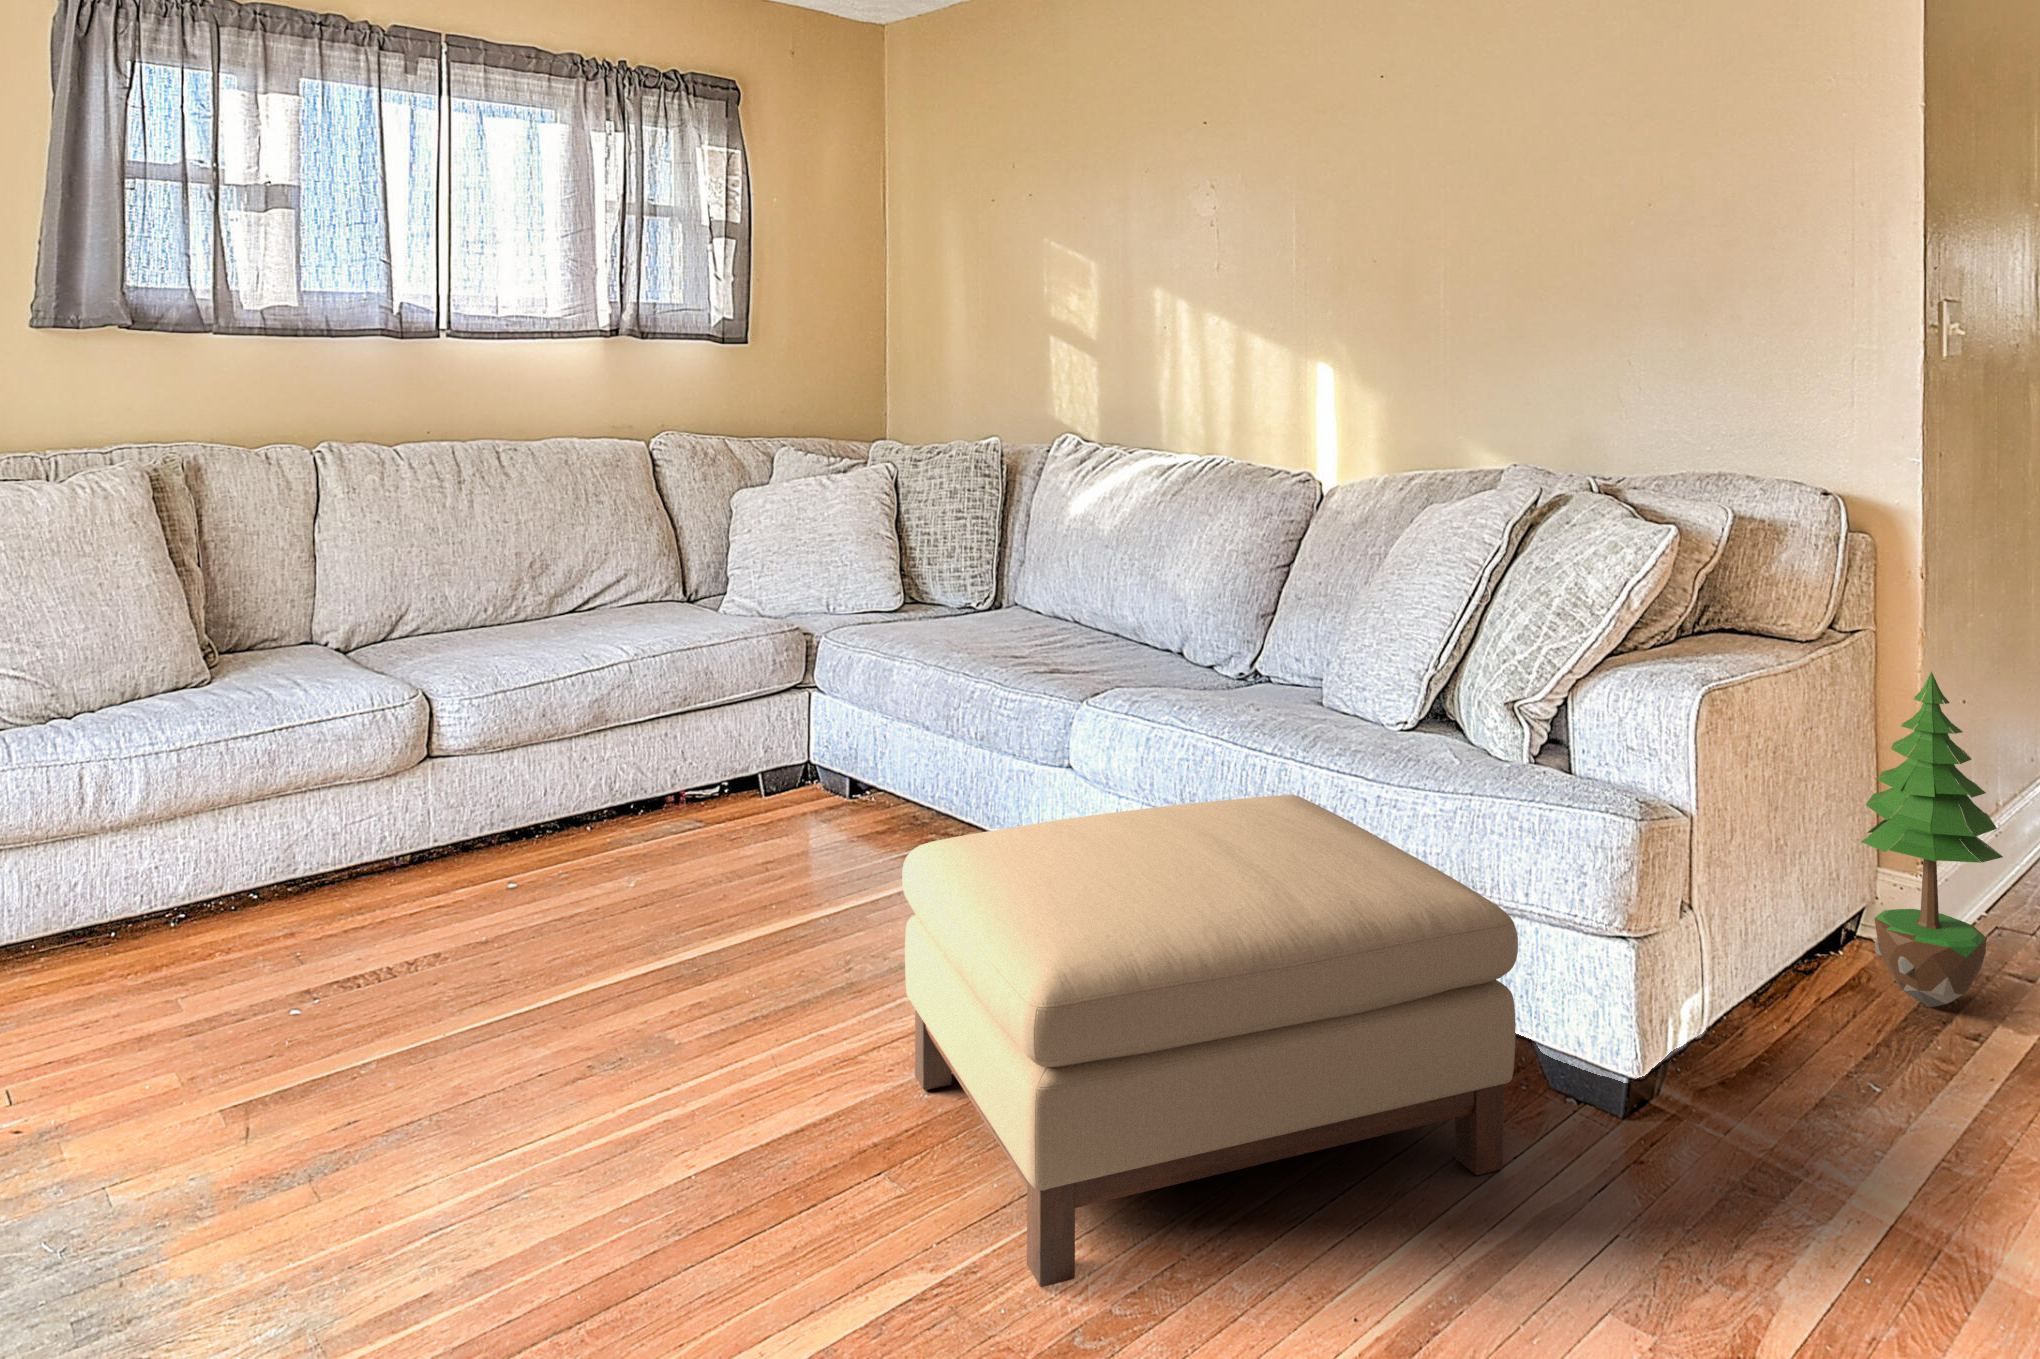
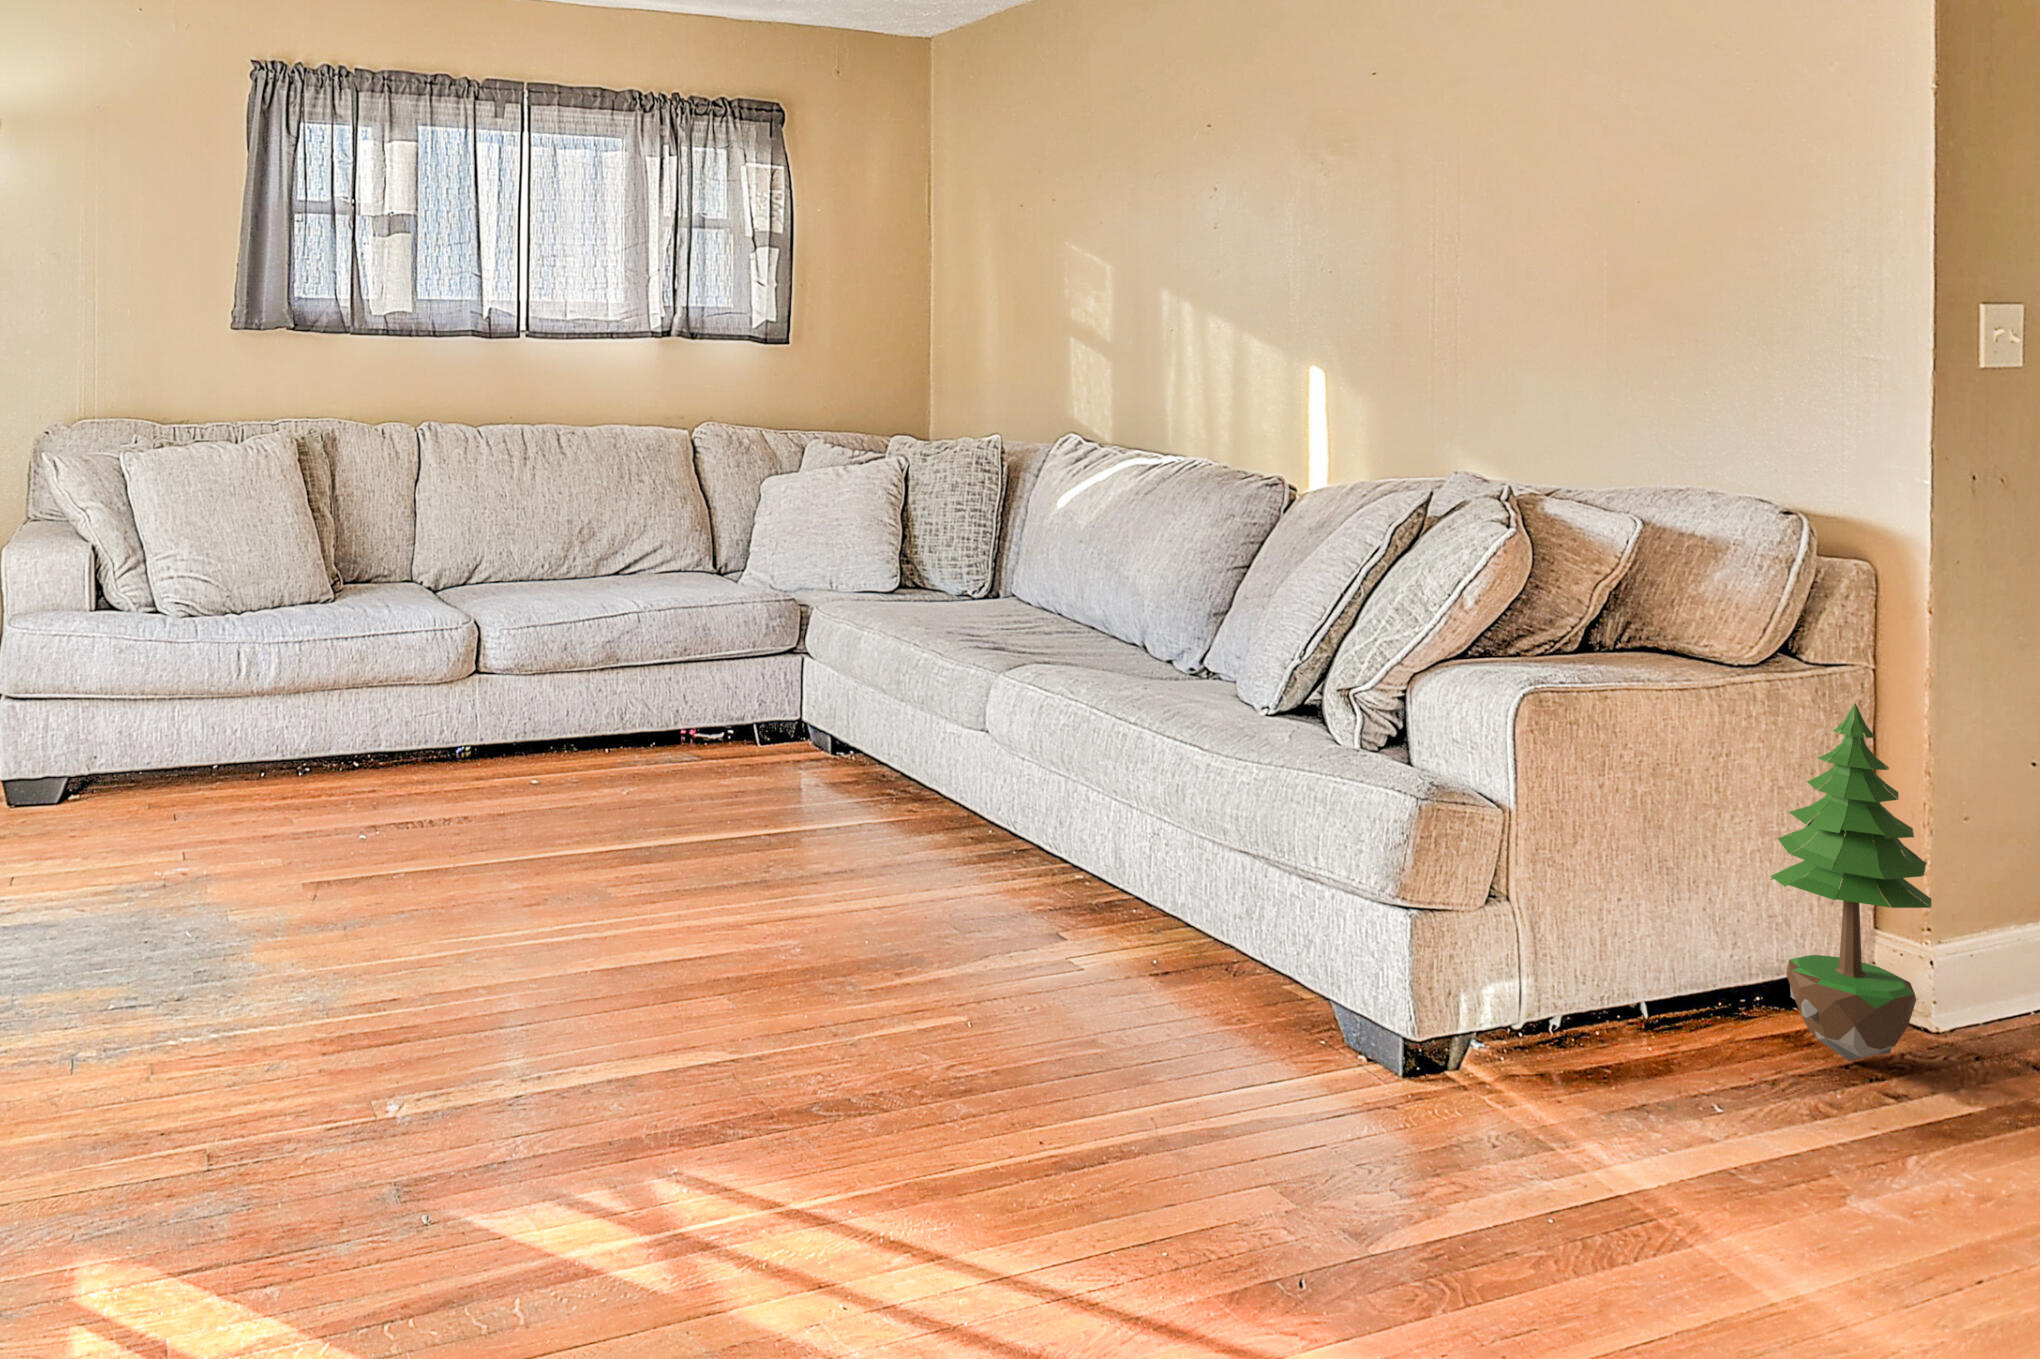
ottoman: present [902,795,1518,1287] -> none [770,756,1268,1096]

